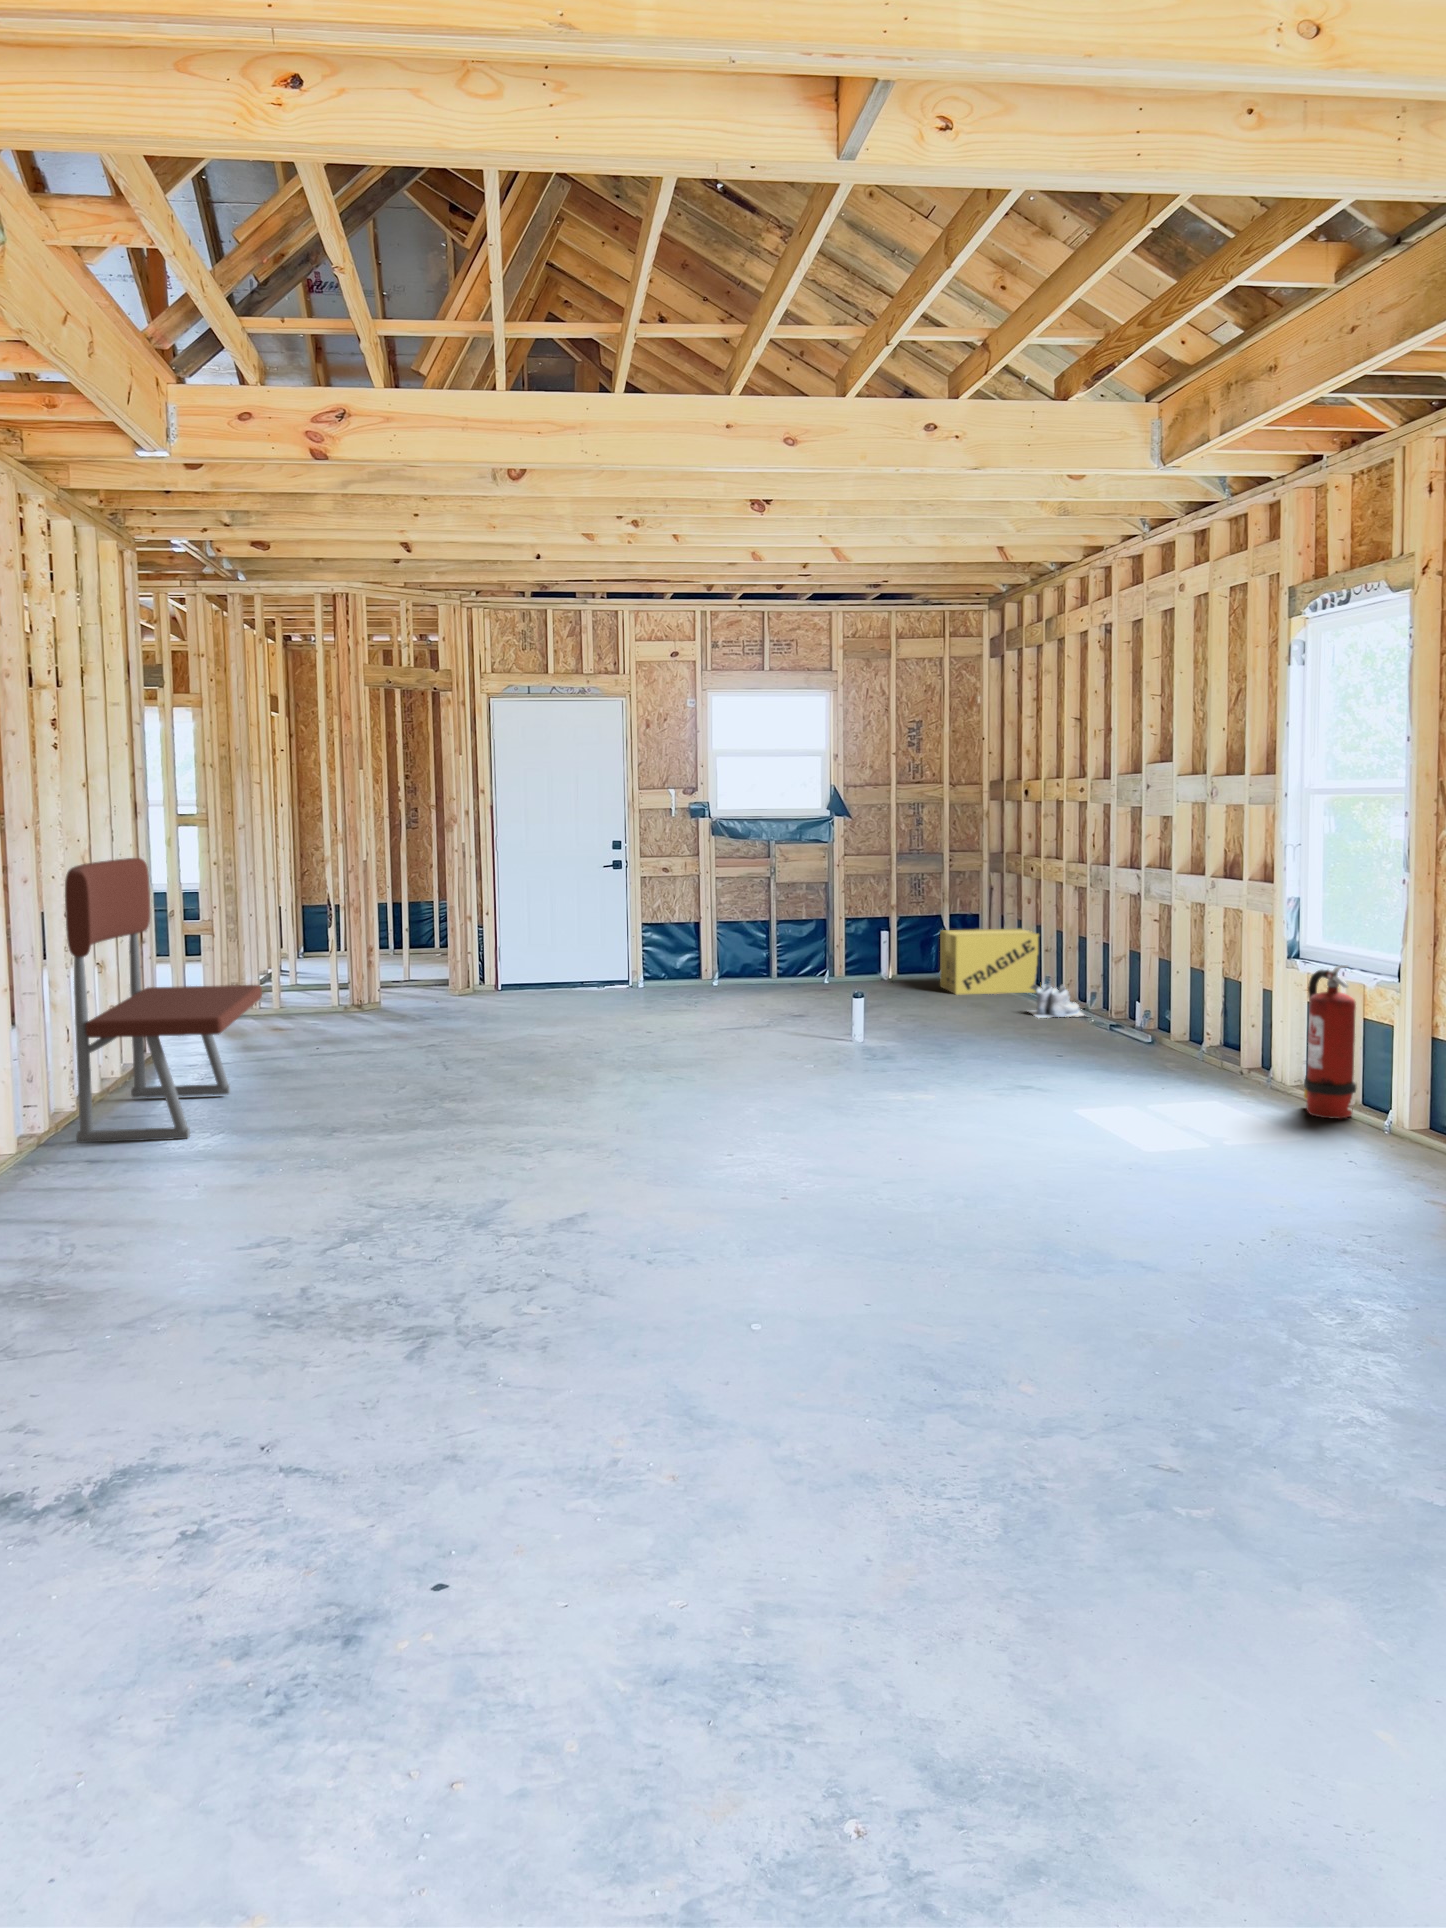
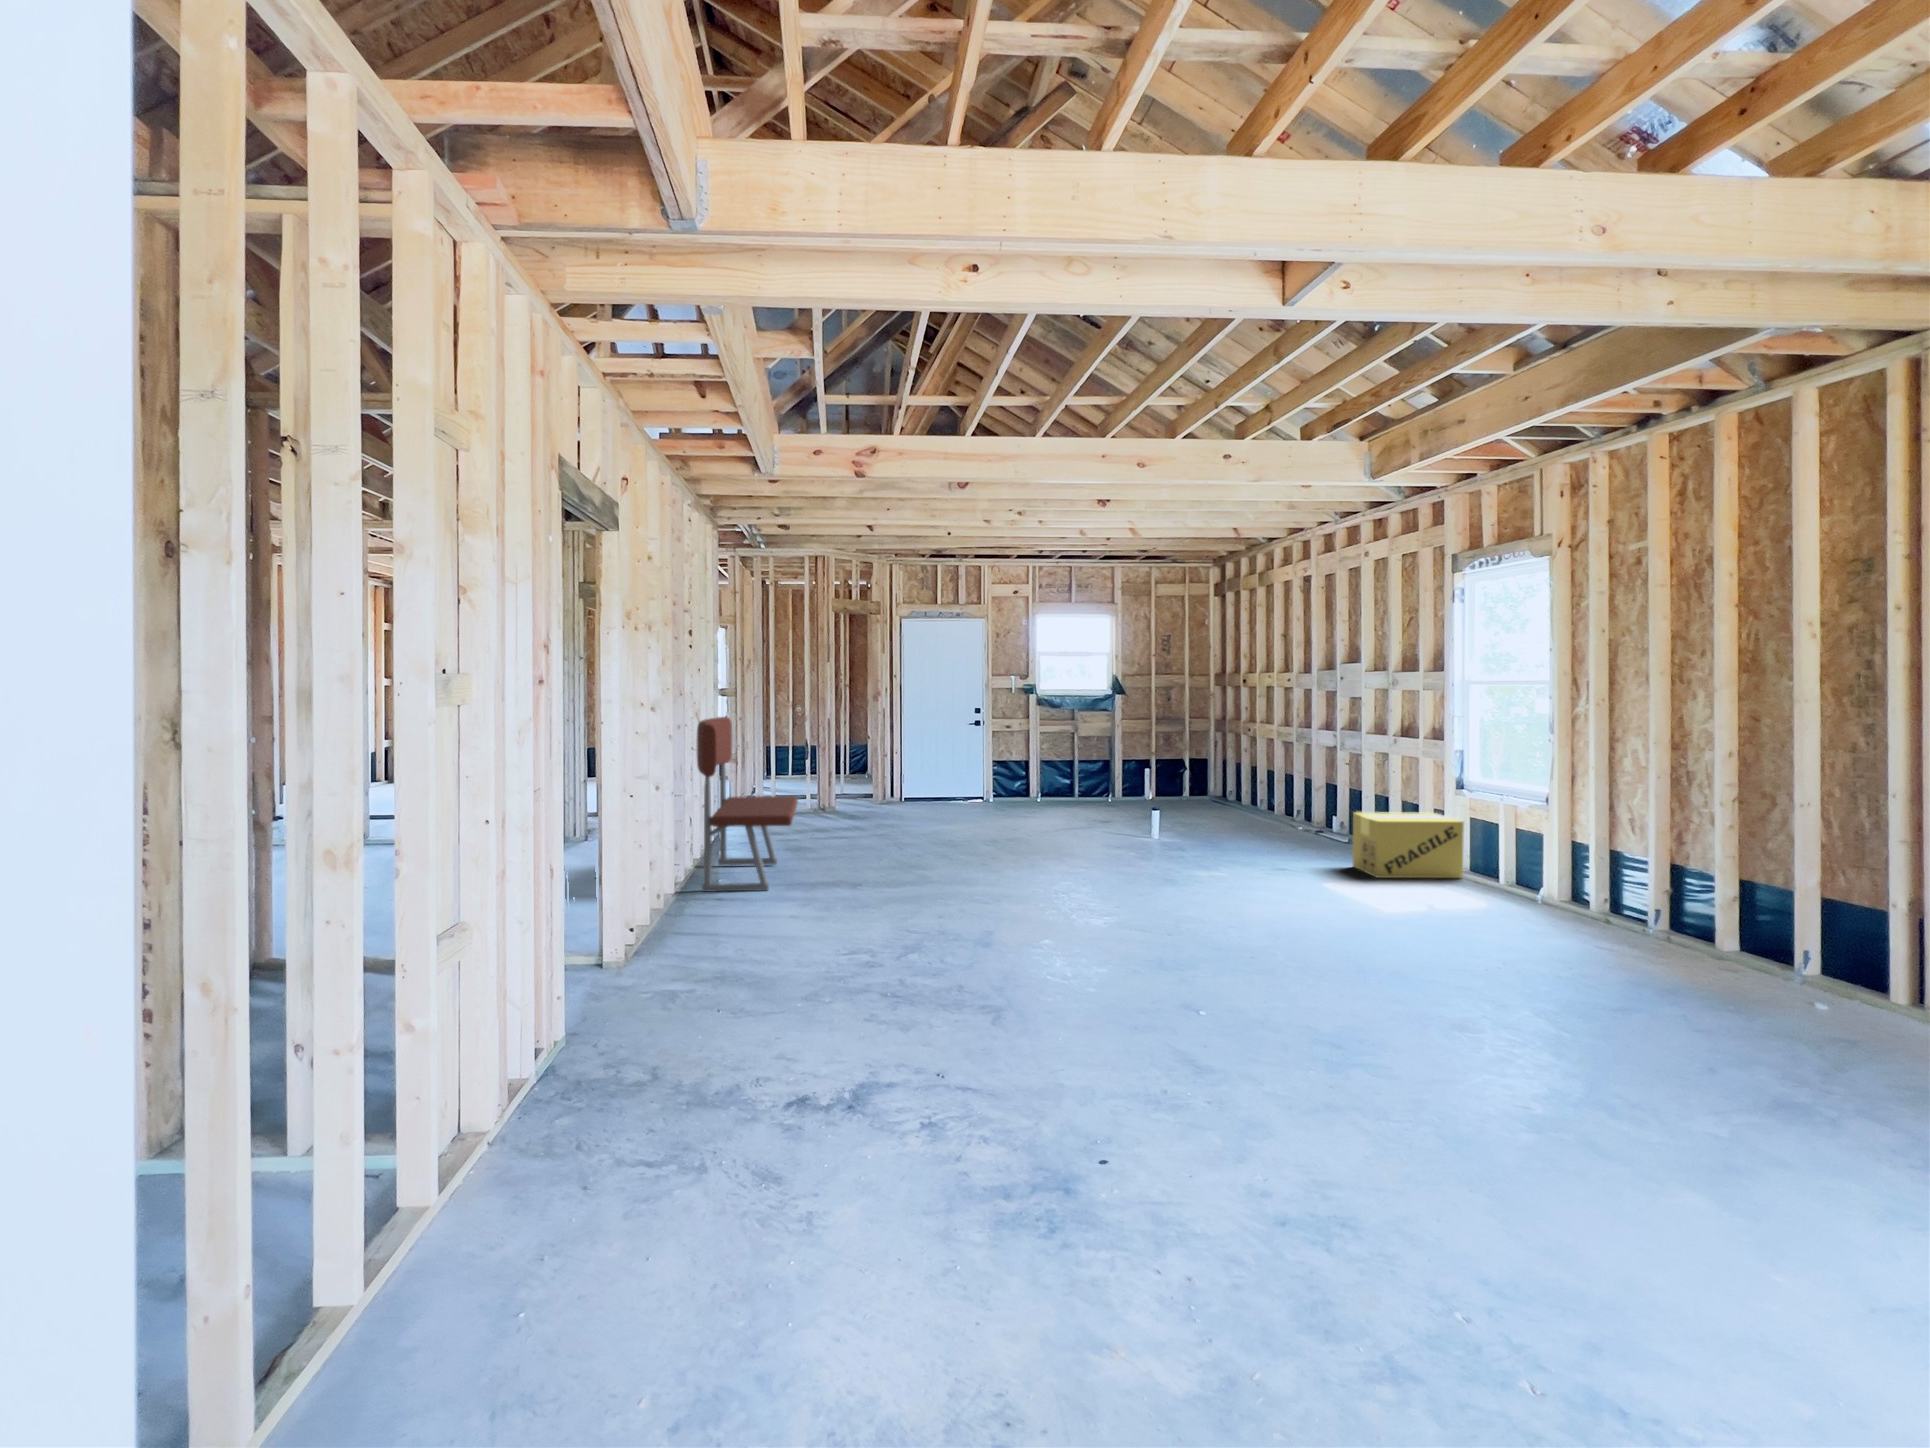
cardboard box: present [940,928,1039,995] -> present [1353,812,1464,878]
fire extinguisher: present [1304,965,1356,1119] -> none [1474,794,1512,894]
boots: present [1029,984,1084,1018] -> none [1254,805,1301,827]

